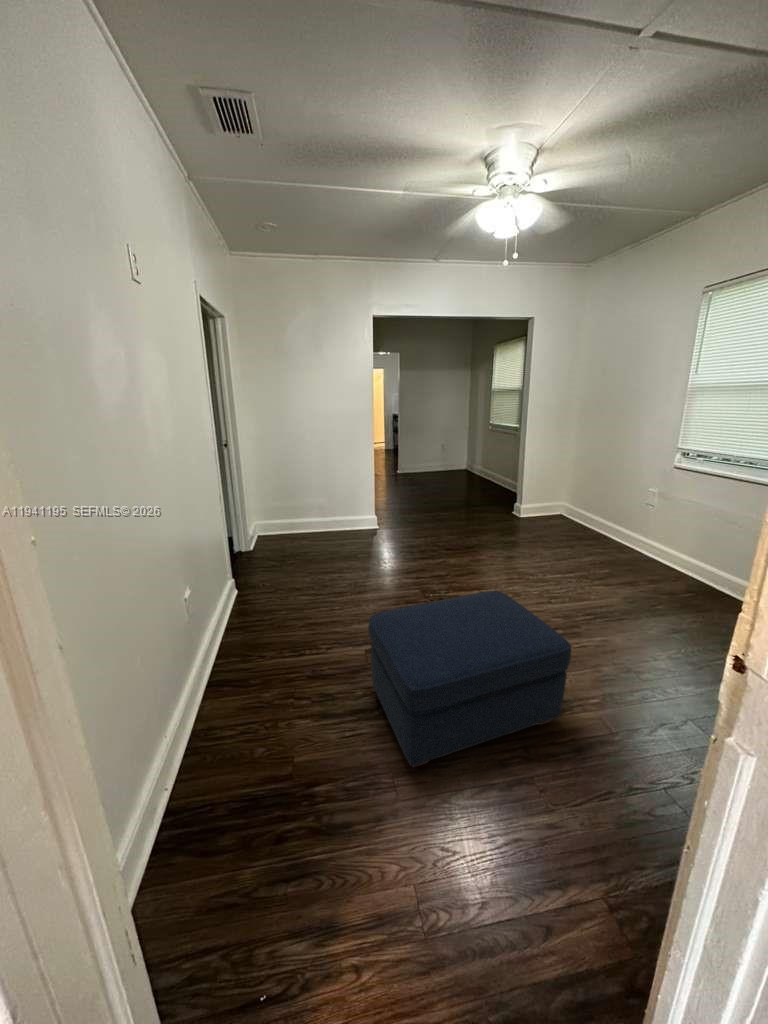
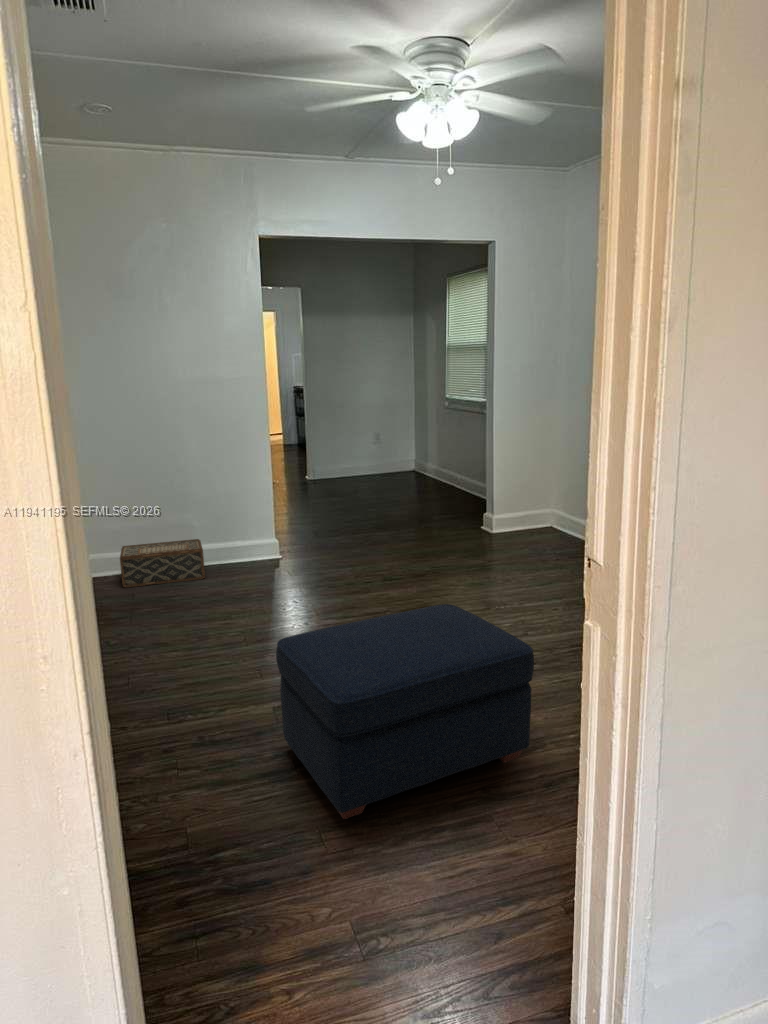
woven basket: none [280,515,332,545] -> present [120,539,205,588]

